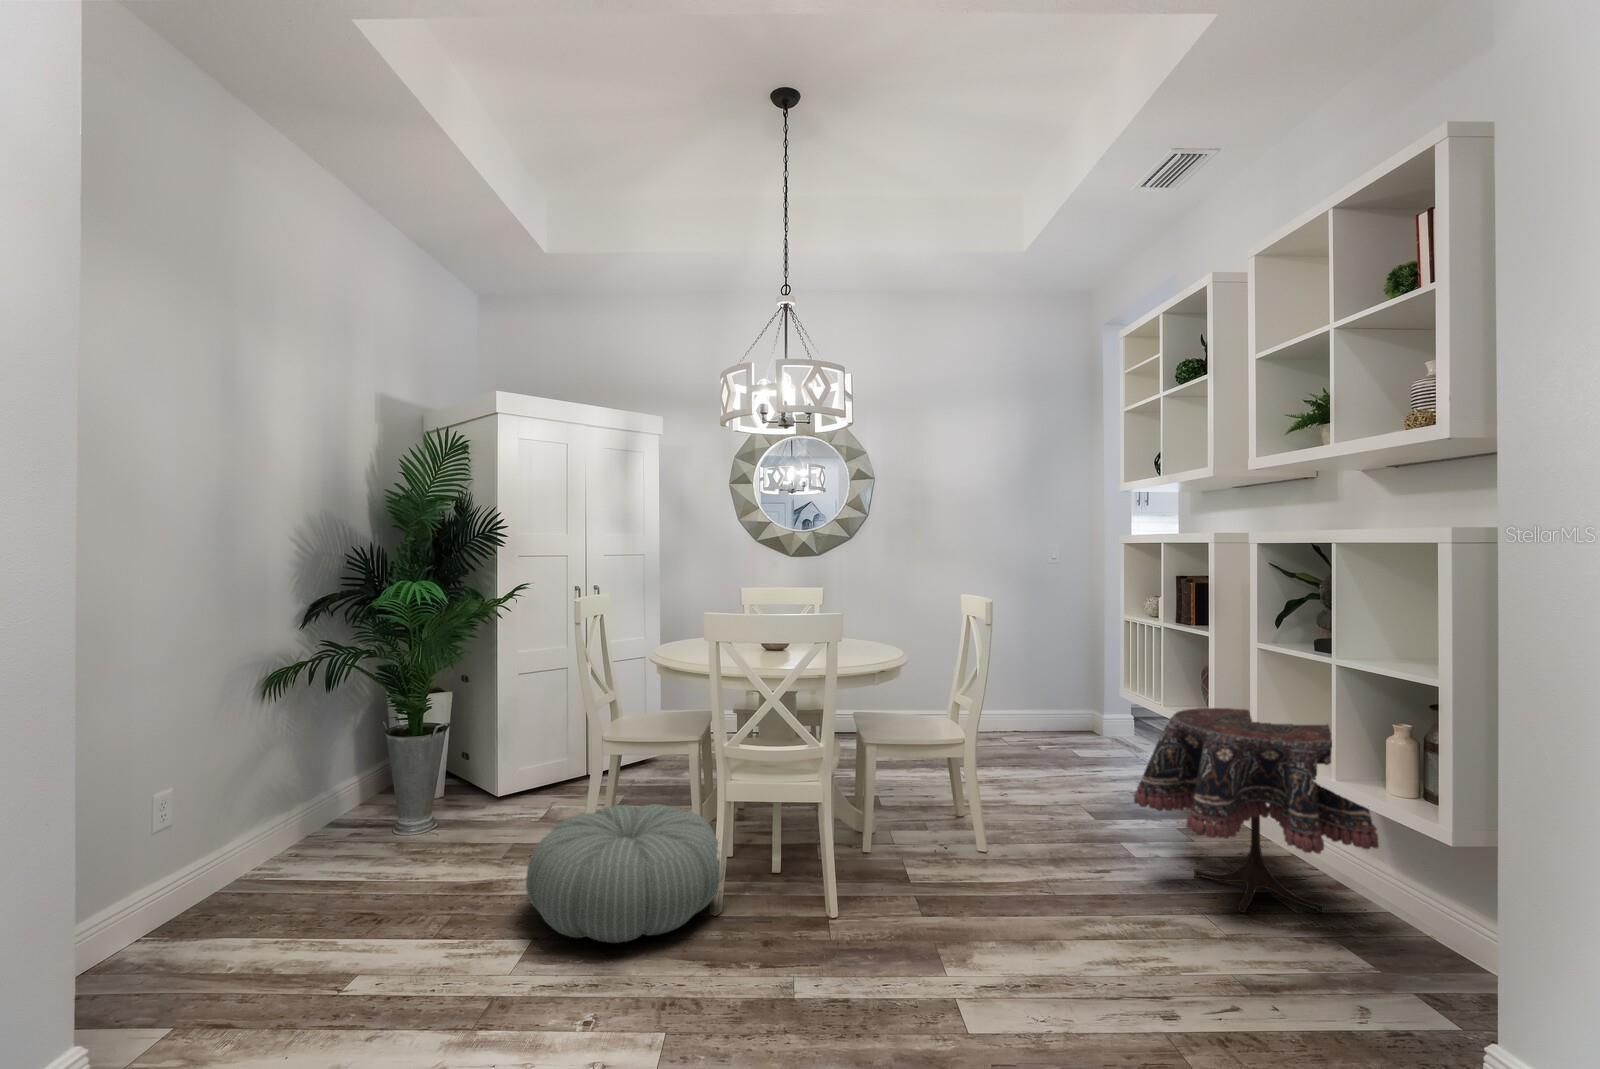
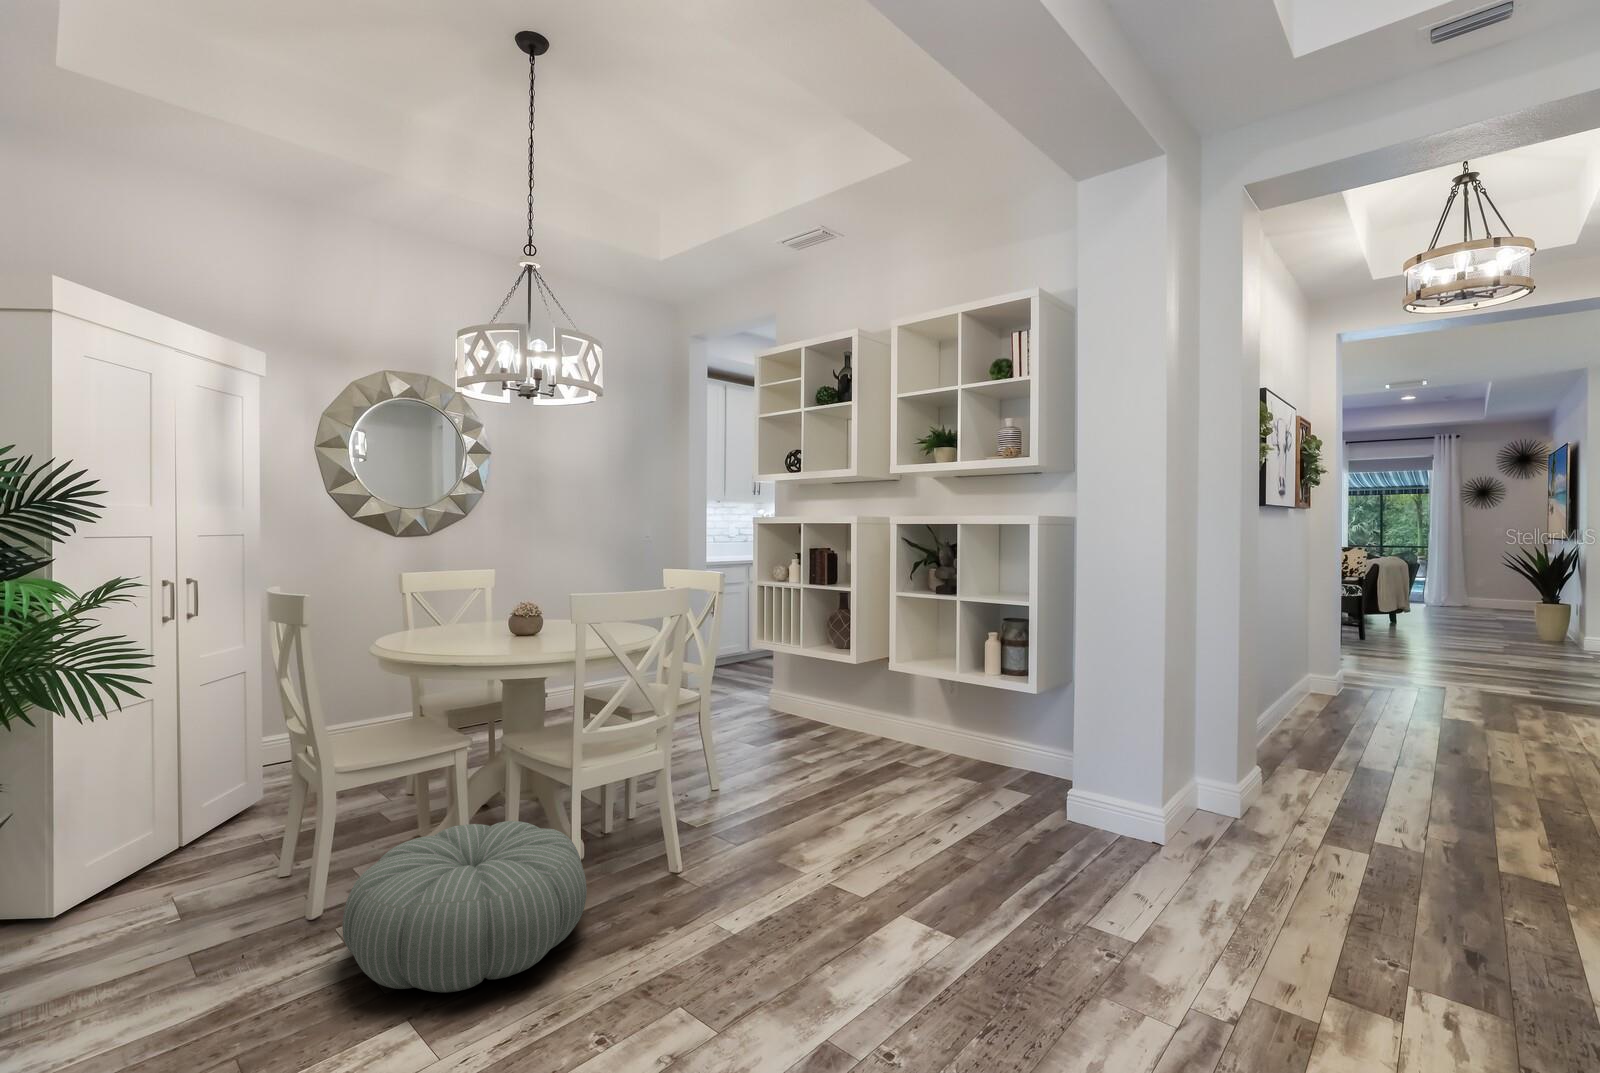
side table: present [1134,708,1379,913] -> none [820,638,965,776]

